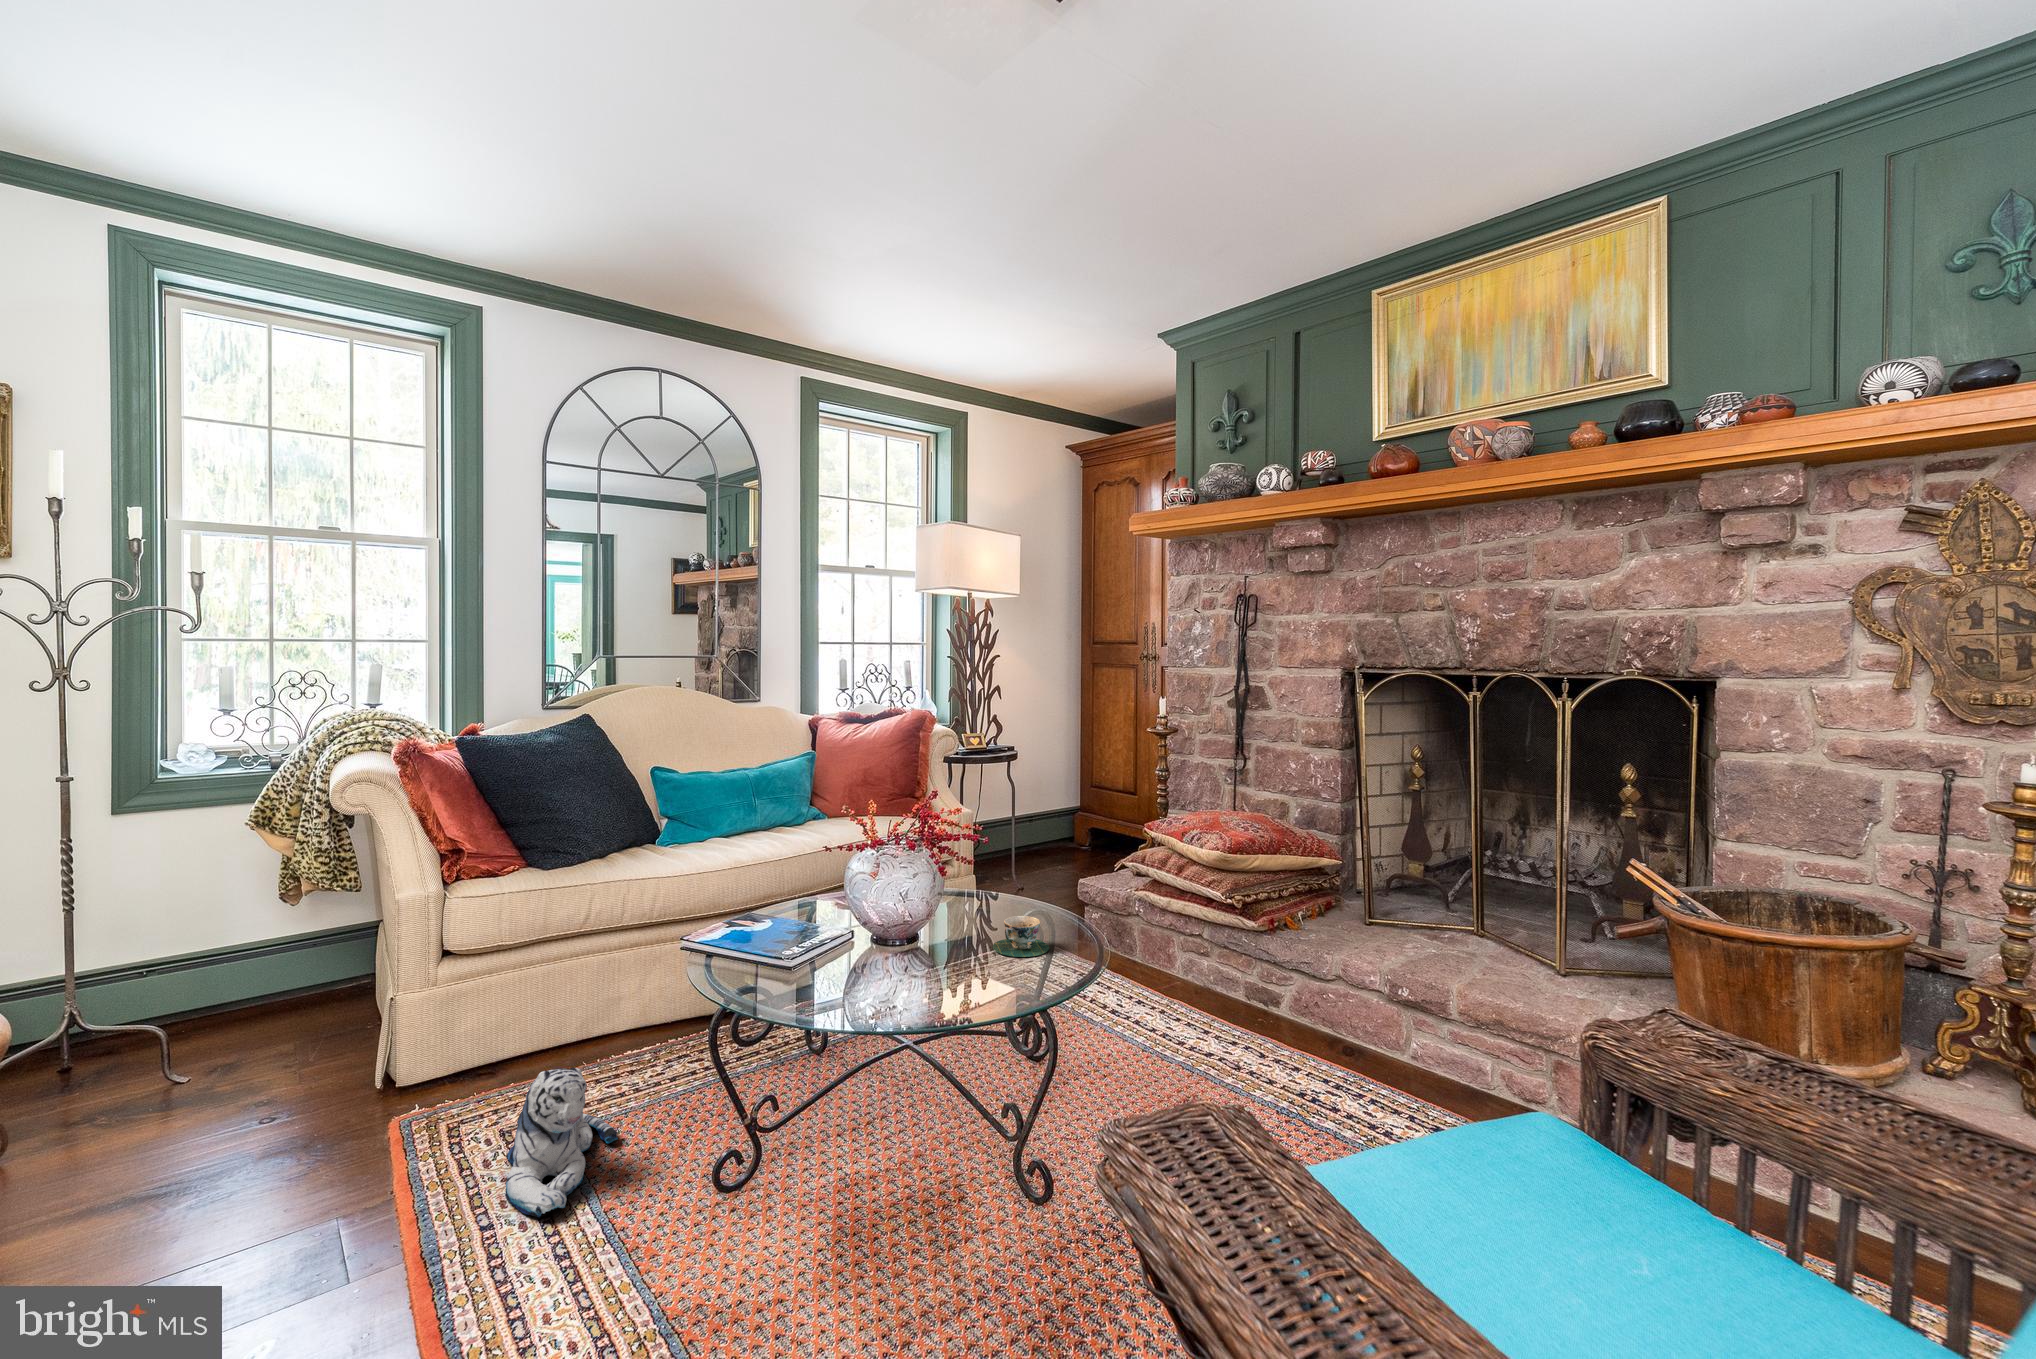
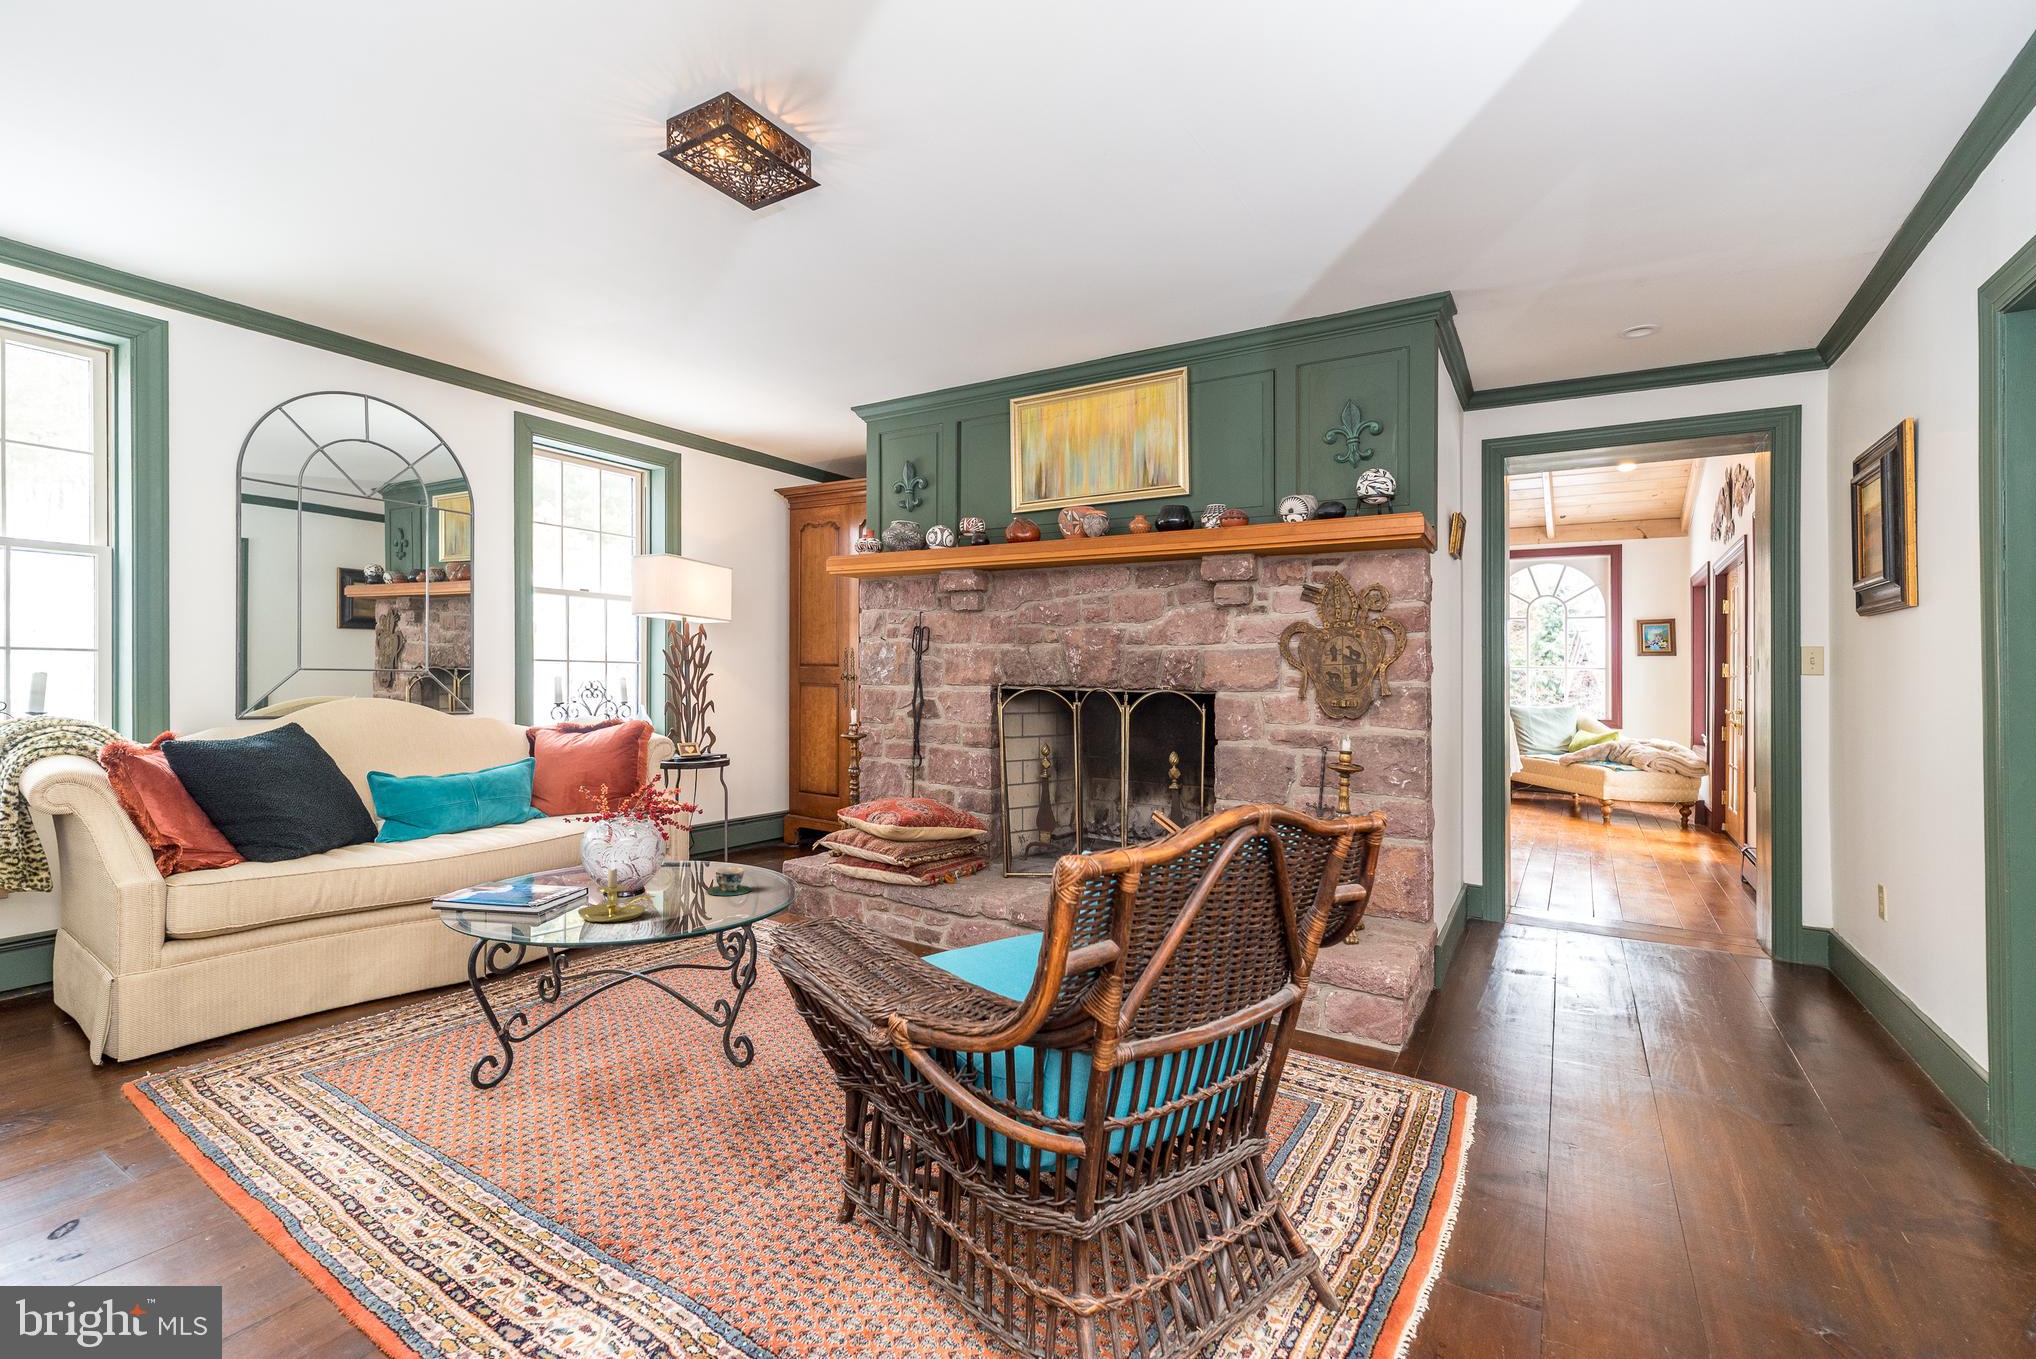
candle holder: none [834,900,927,995] -> present [578,853,655,922]
plush toy: present [505,1067,618,1217] -> none [263,1008,372,1122]

